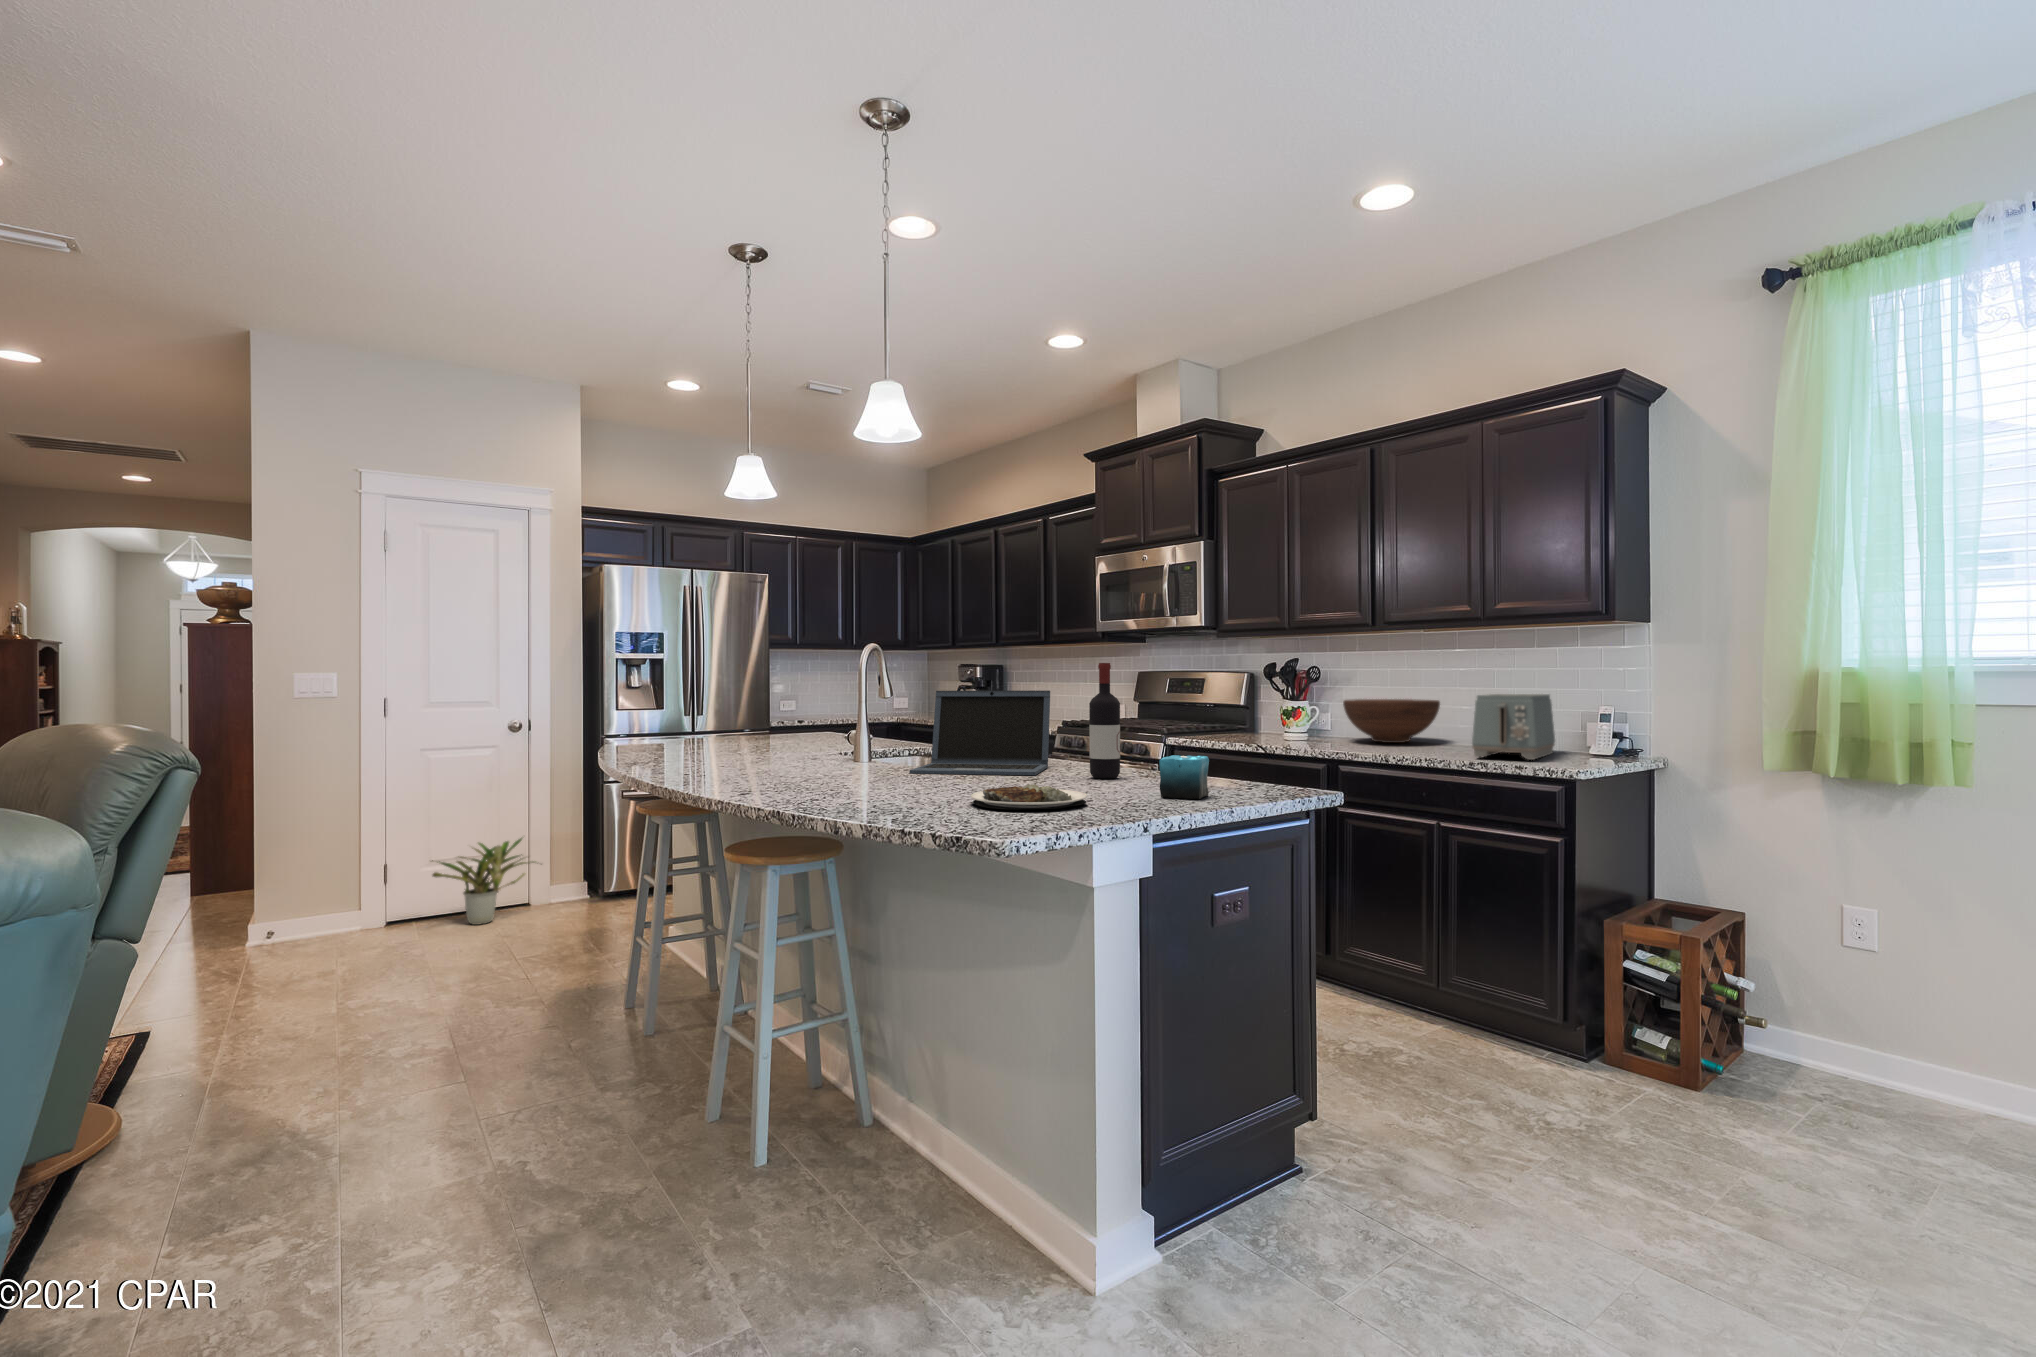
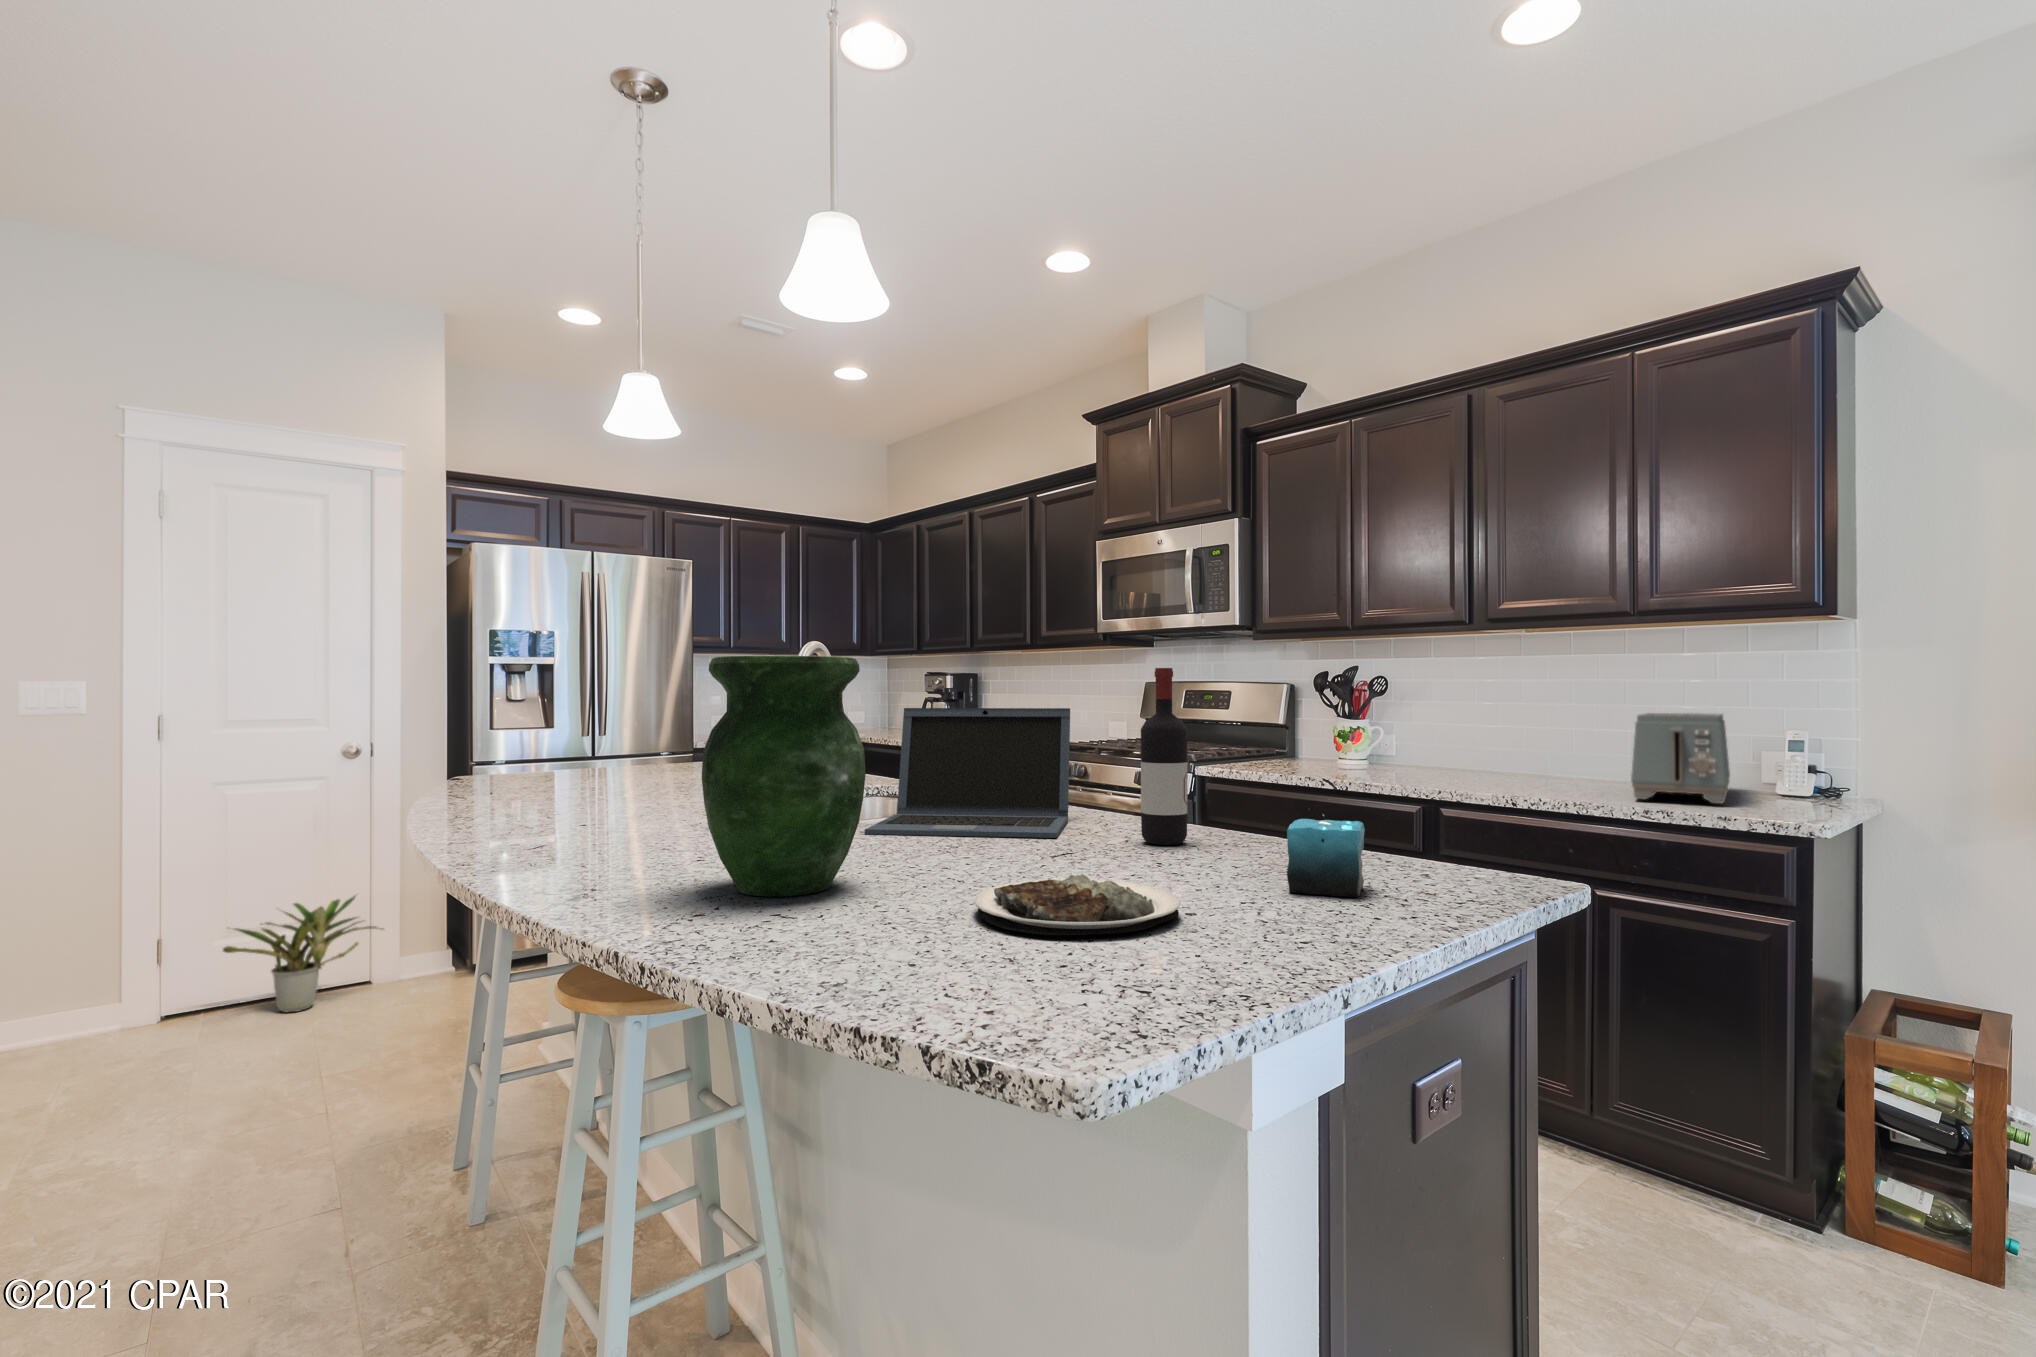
vase: none [815,658,910,797] -> present [702,656,866,896]
fruit bowl: present [1343,699,1440,743] -> none [1430,718,1559,775]

